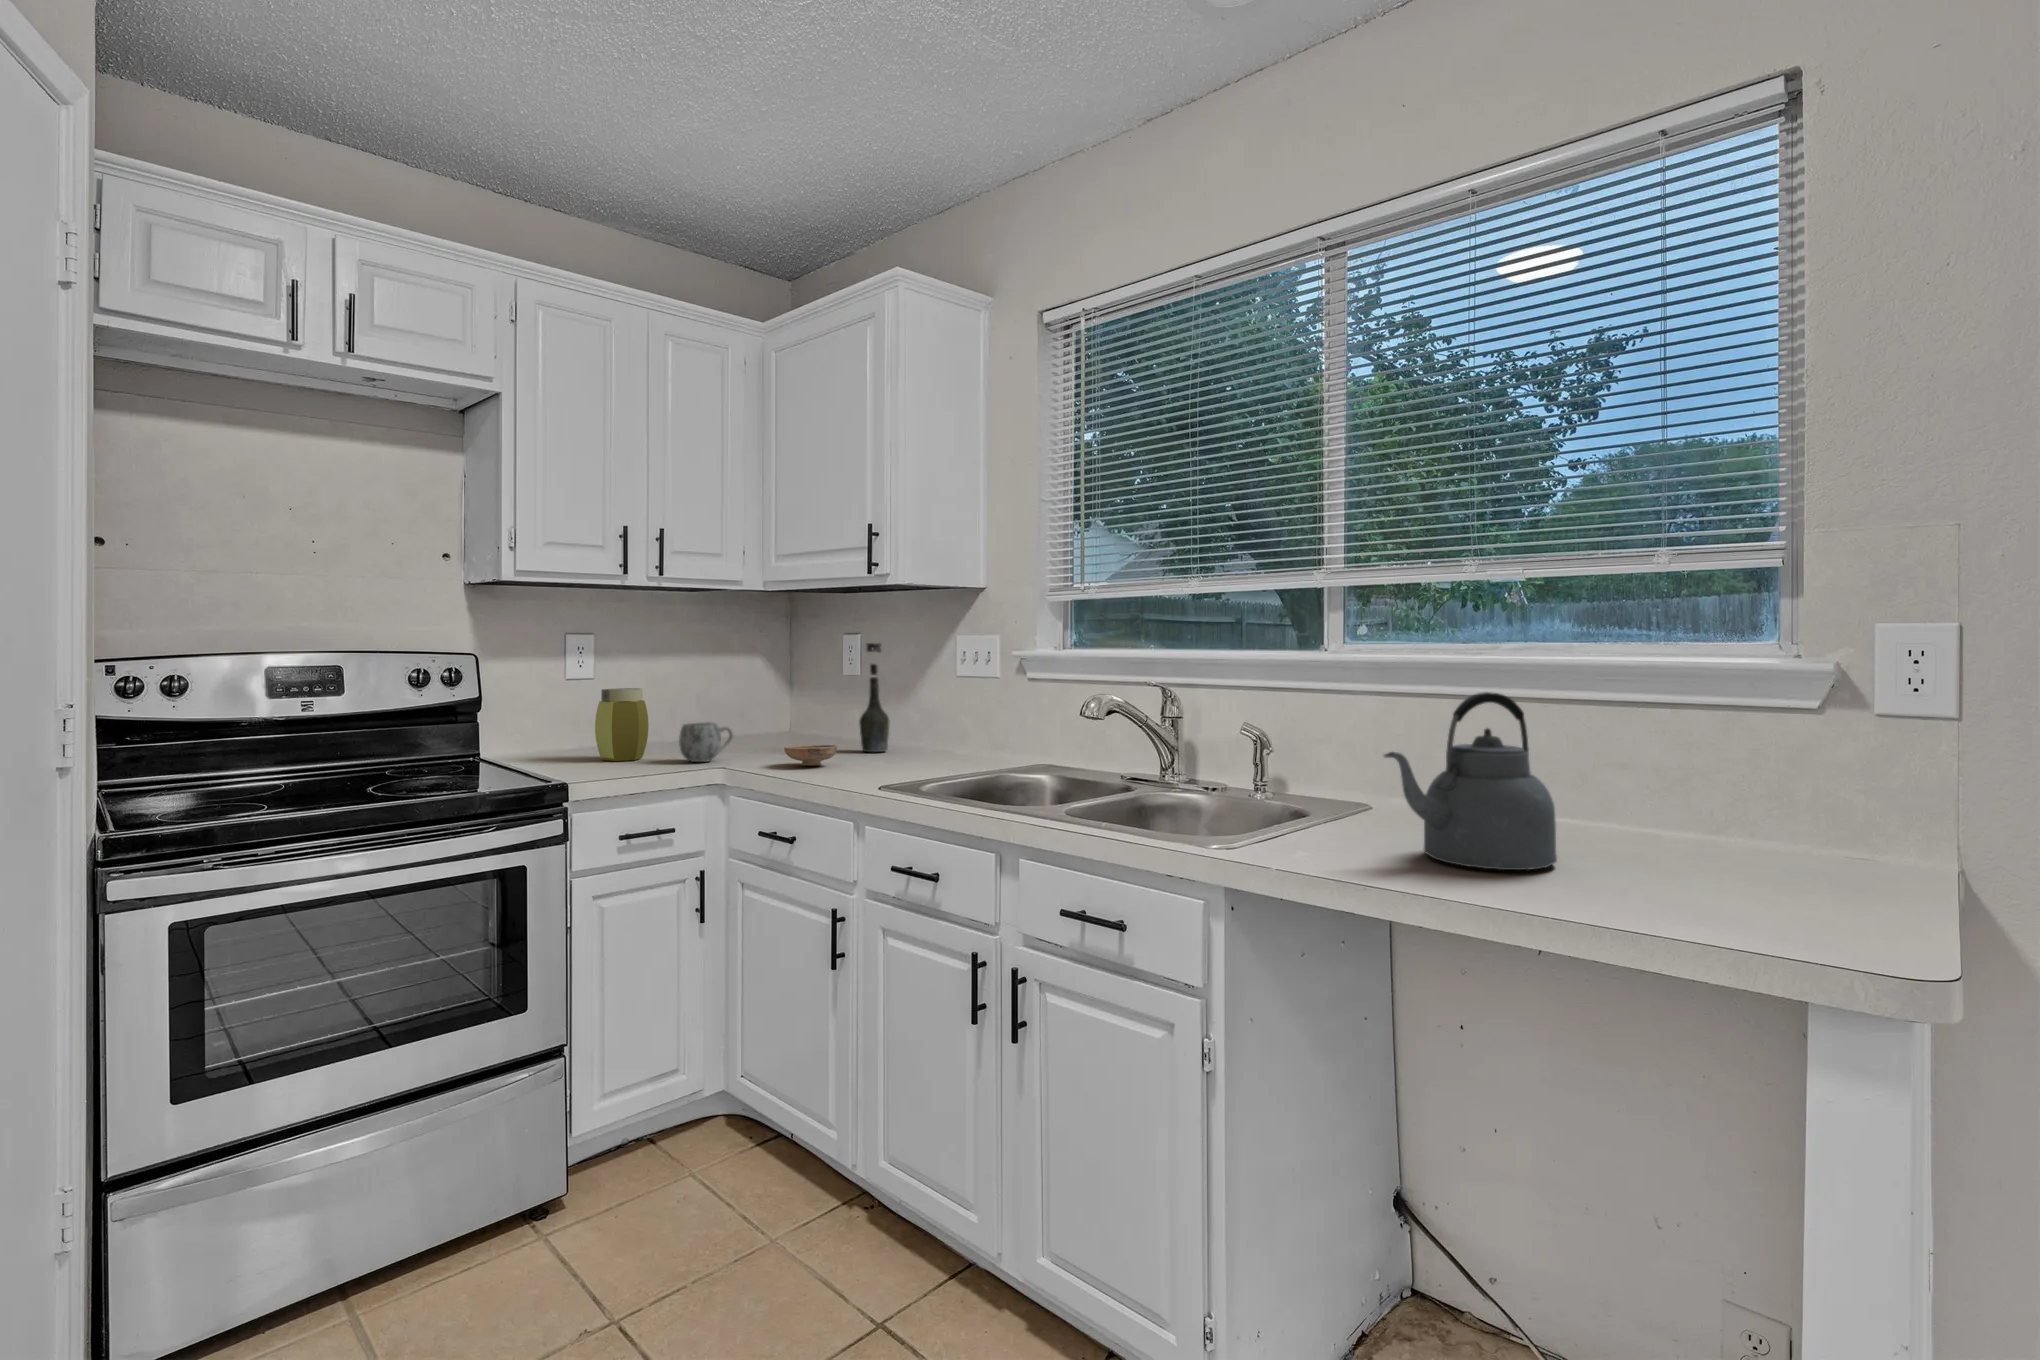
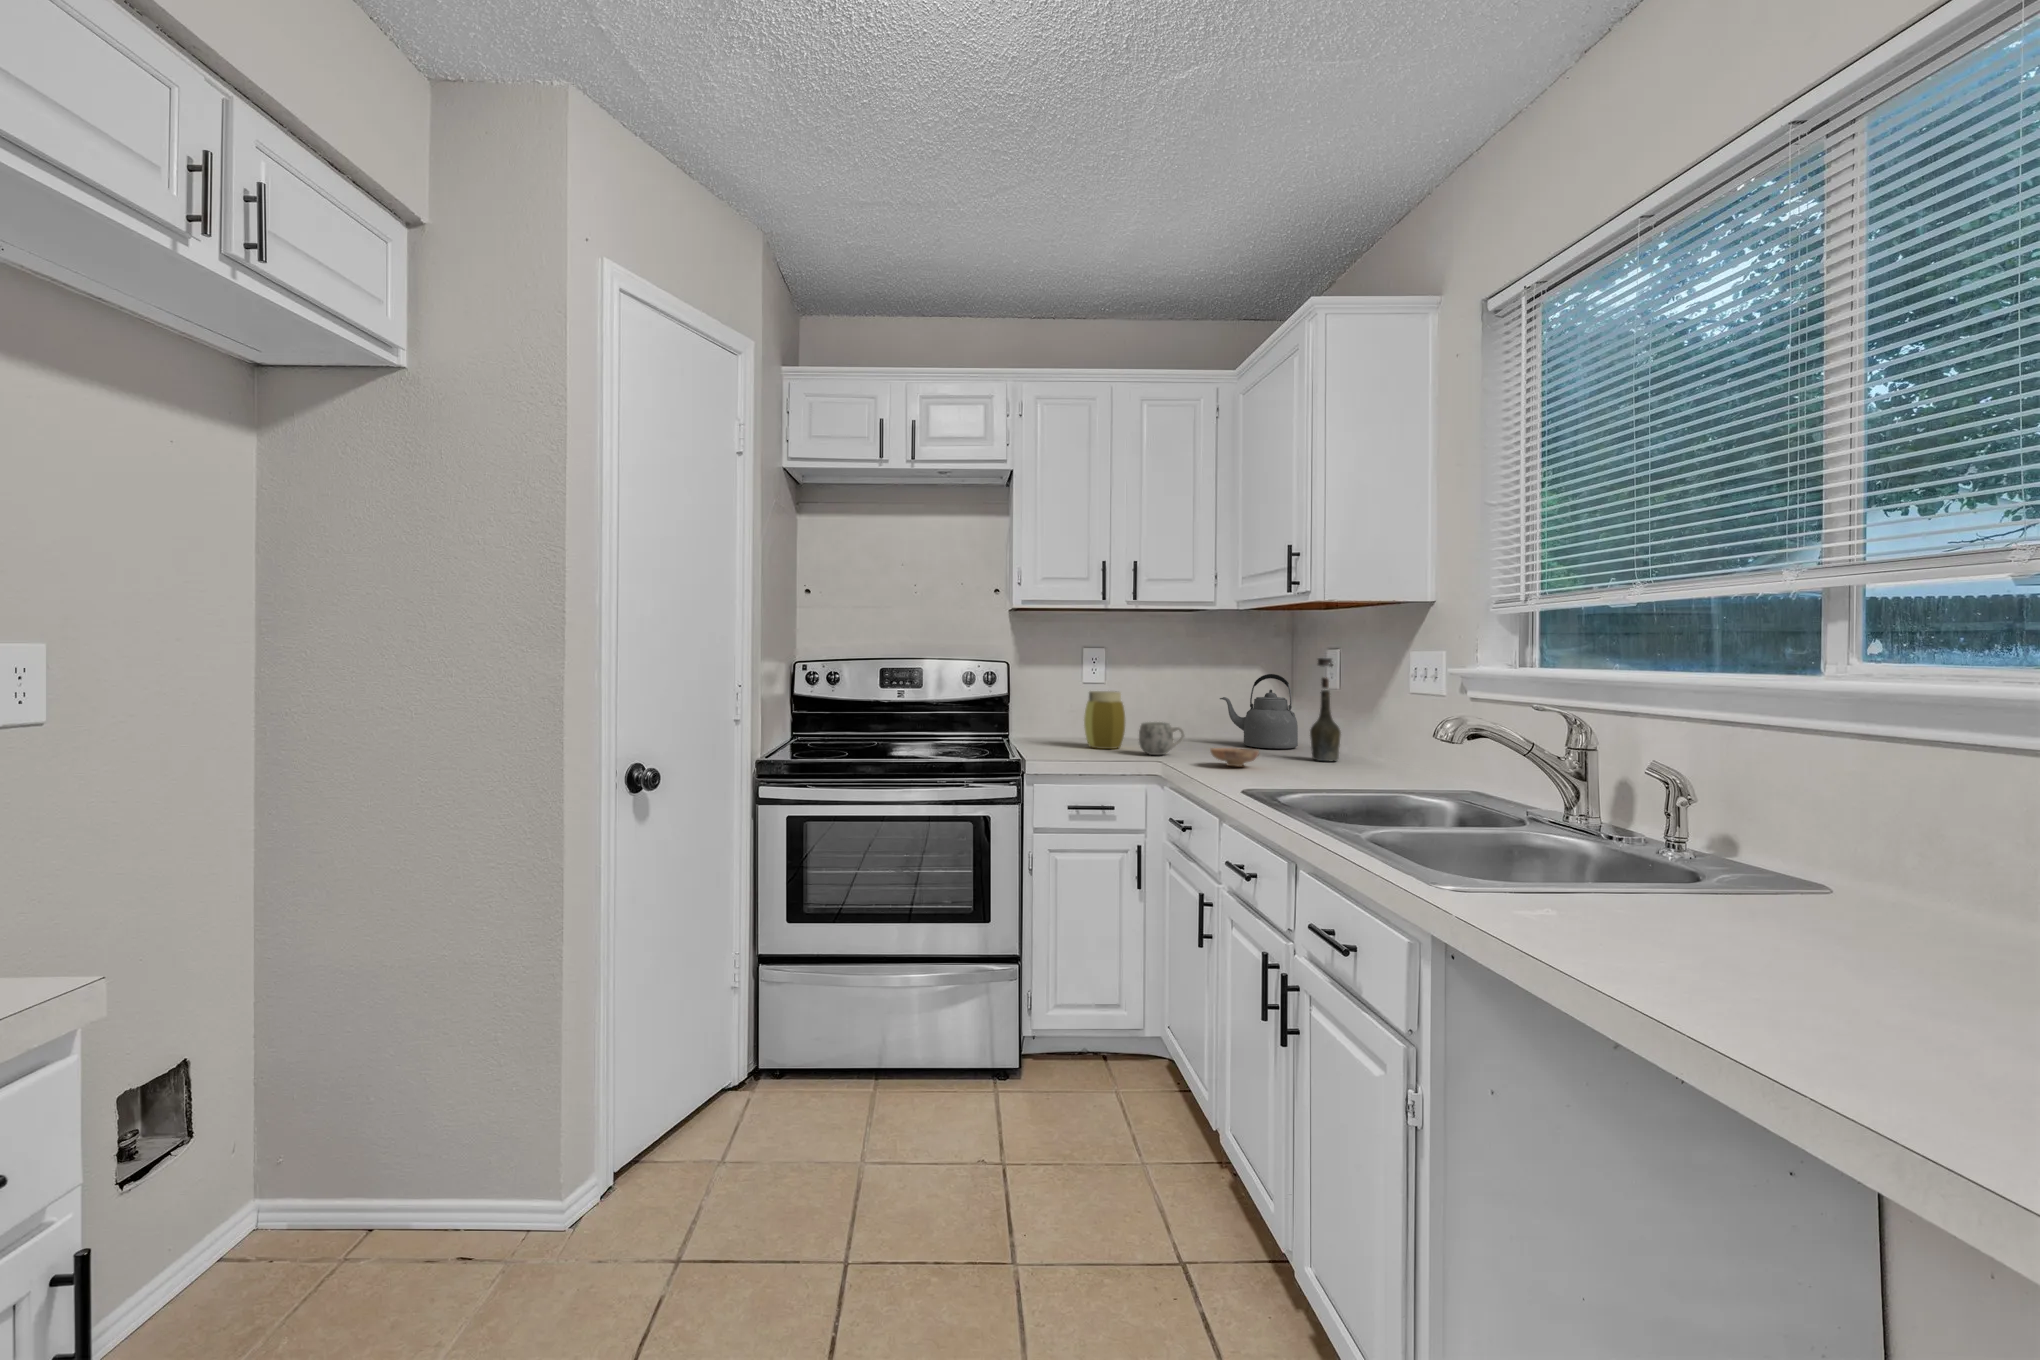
kettle: present [1384,692,1557,870] -> present [1220,674,1298,749]

